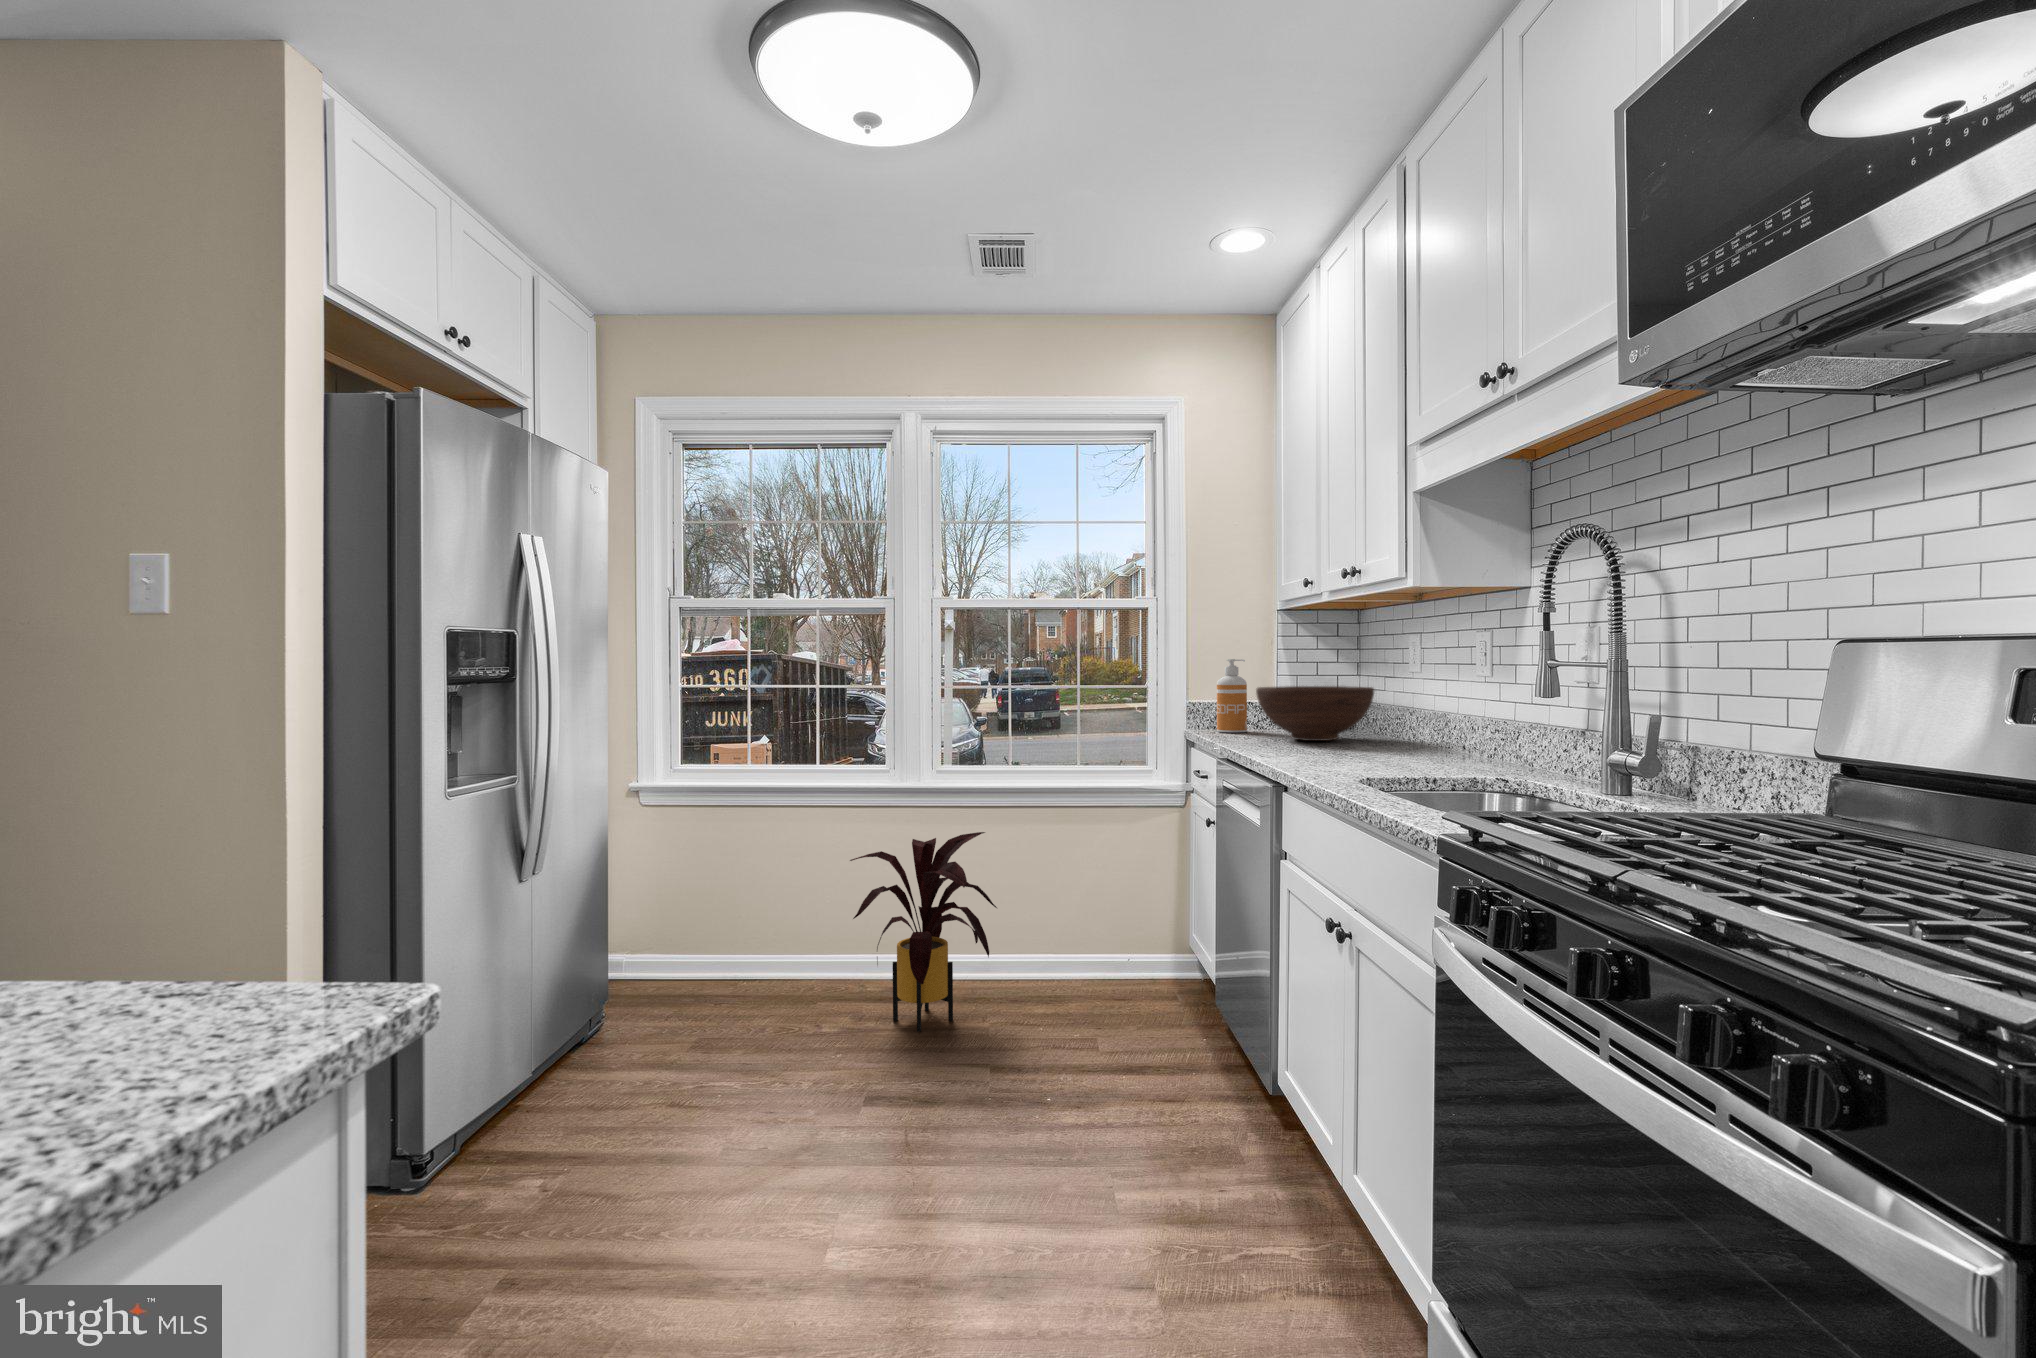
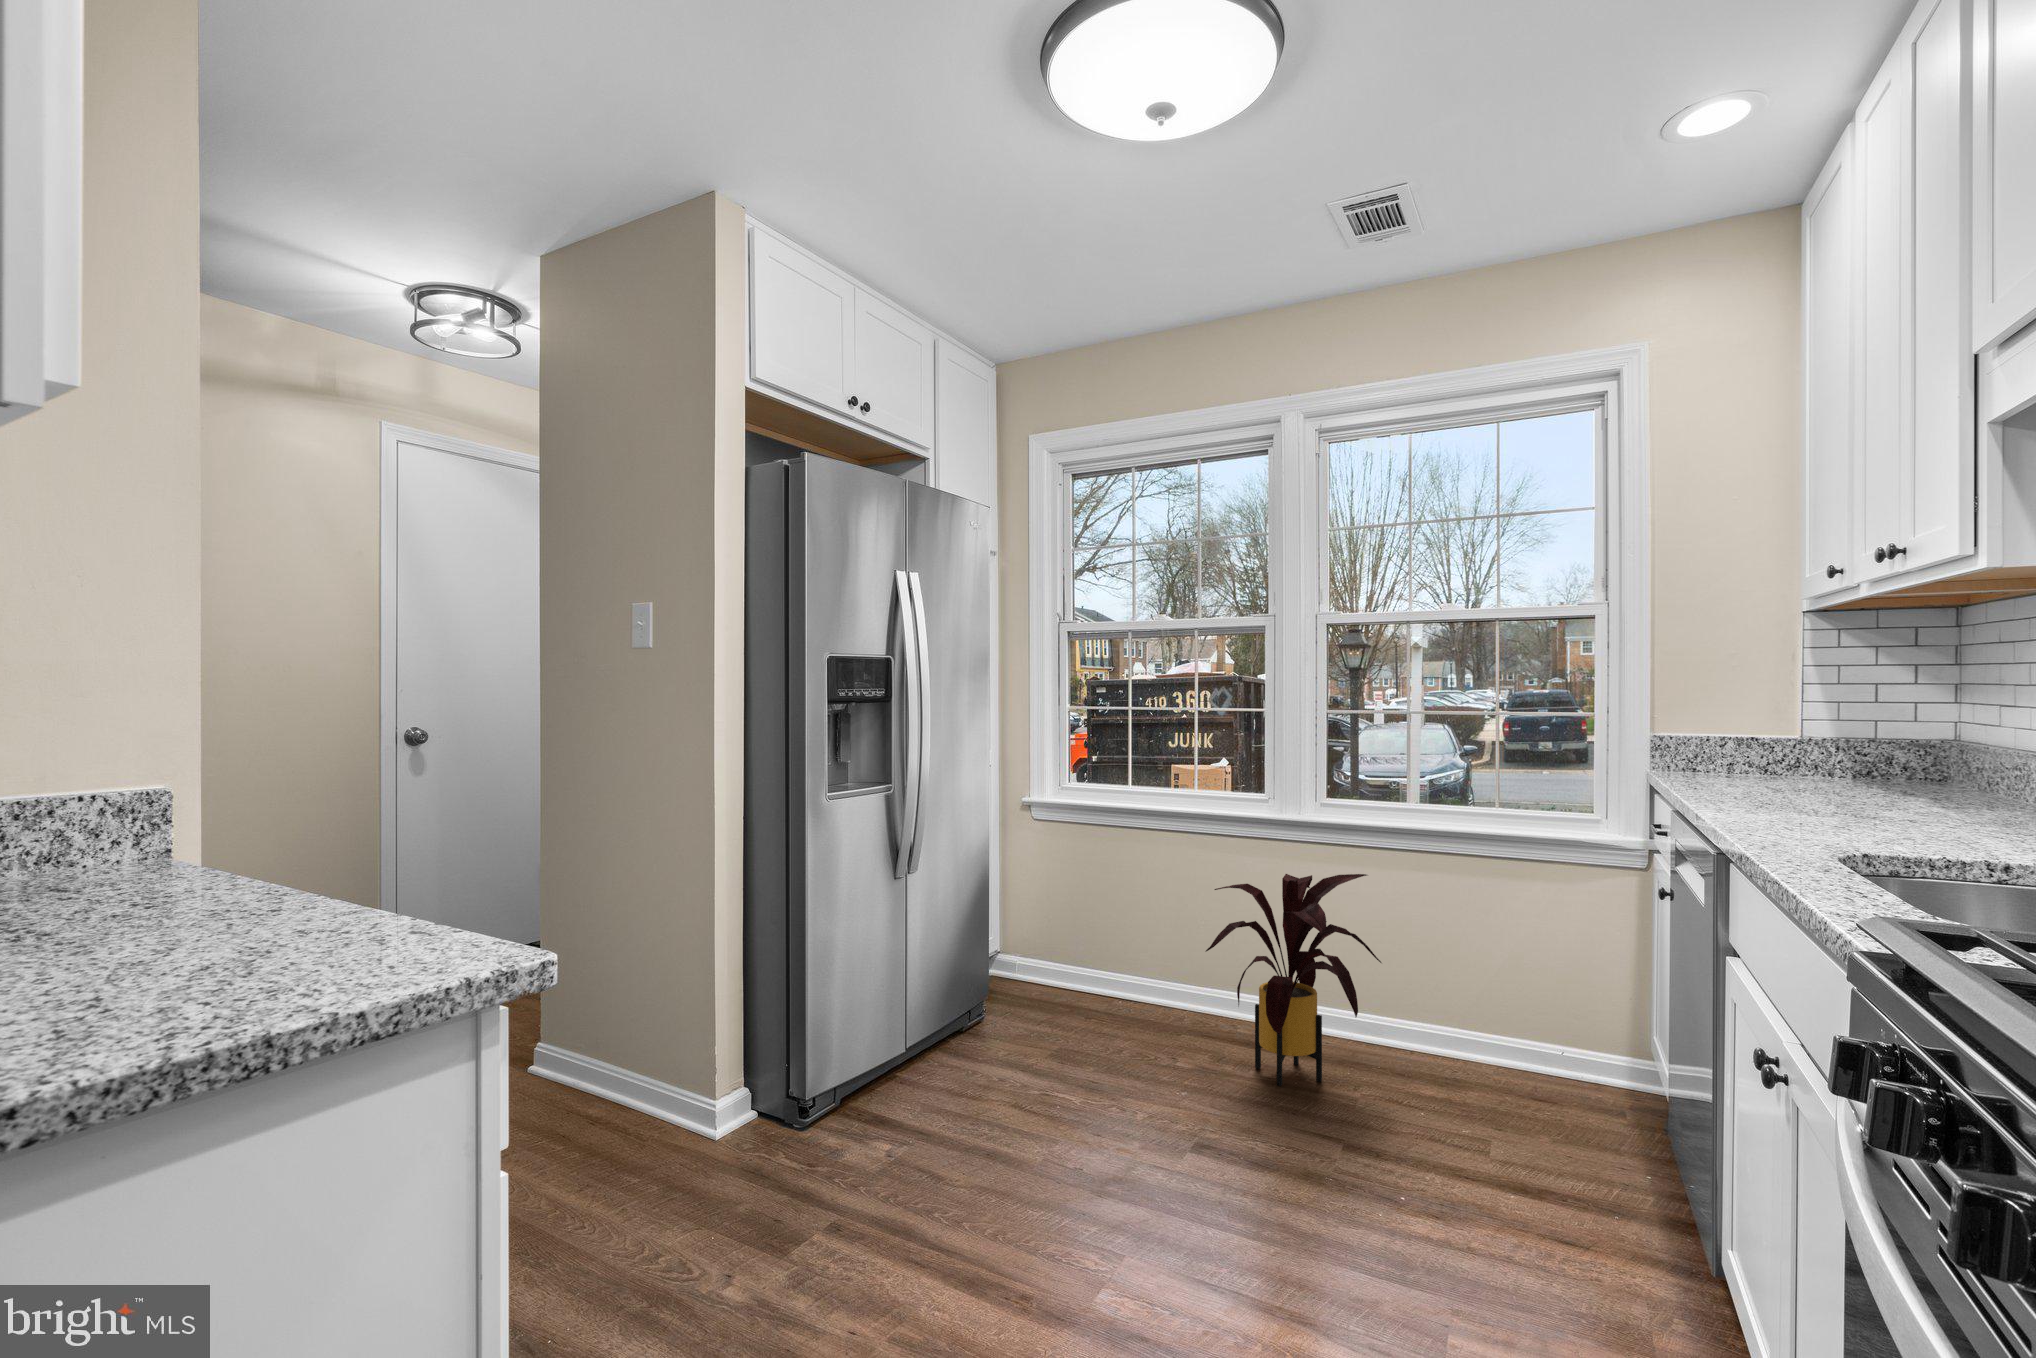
soap dispenser: present [1217,659,1247,733] -> none [1691,680,1739,778]
fruit bowl: present [1256,686,1374,741] -> none [1739,718,1948,796]

